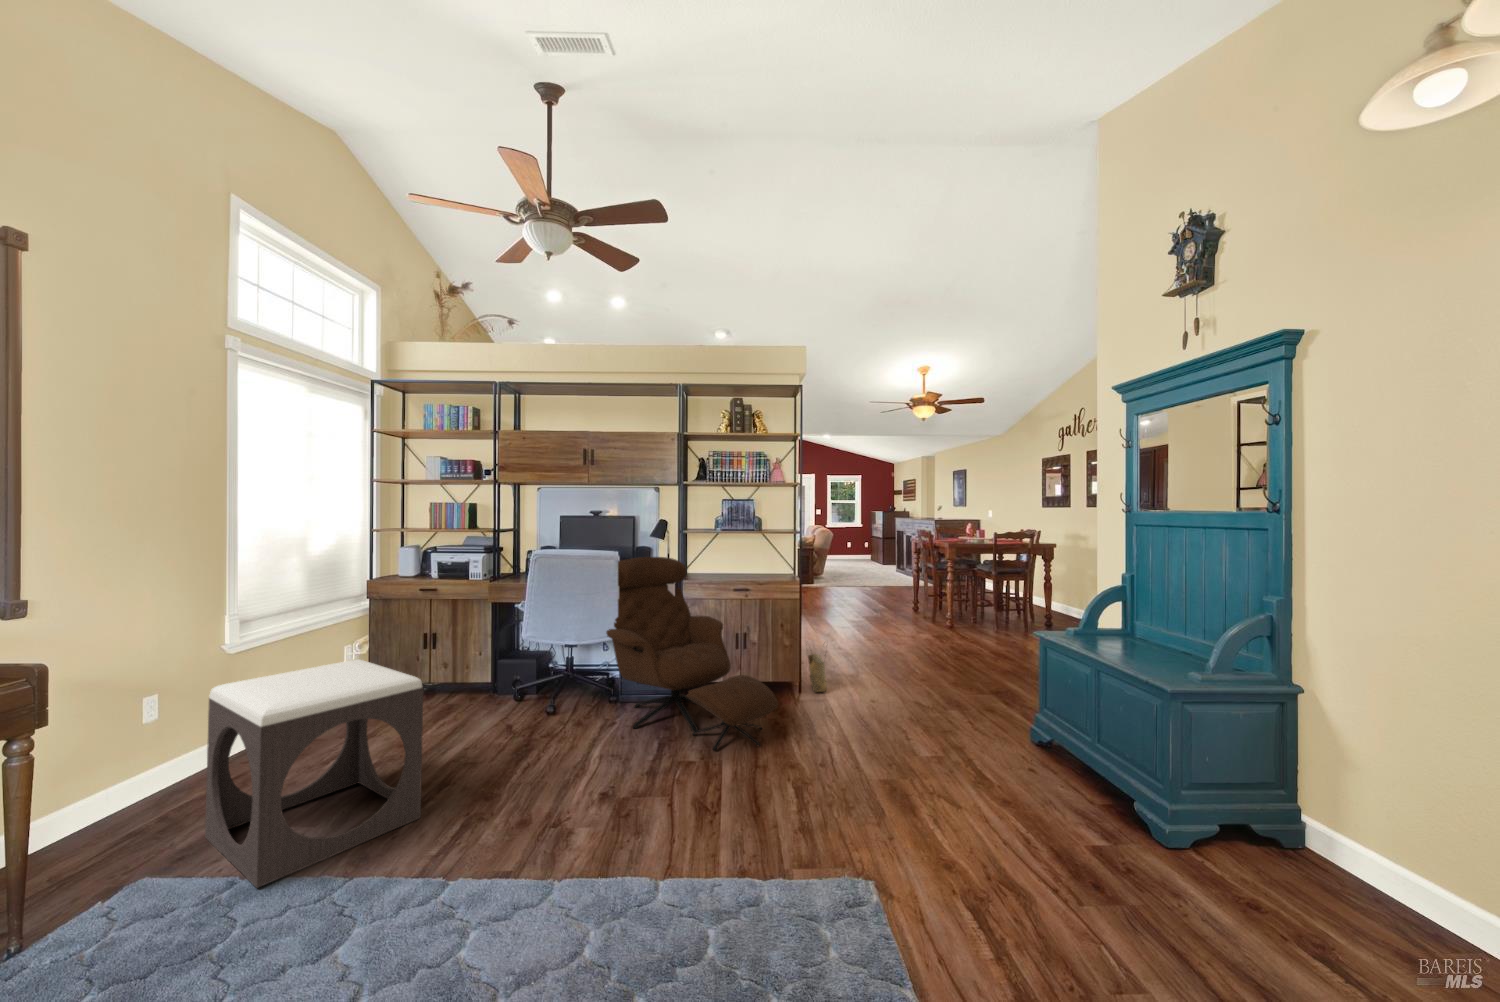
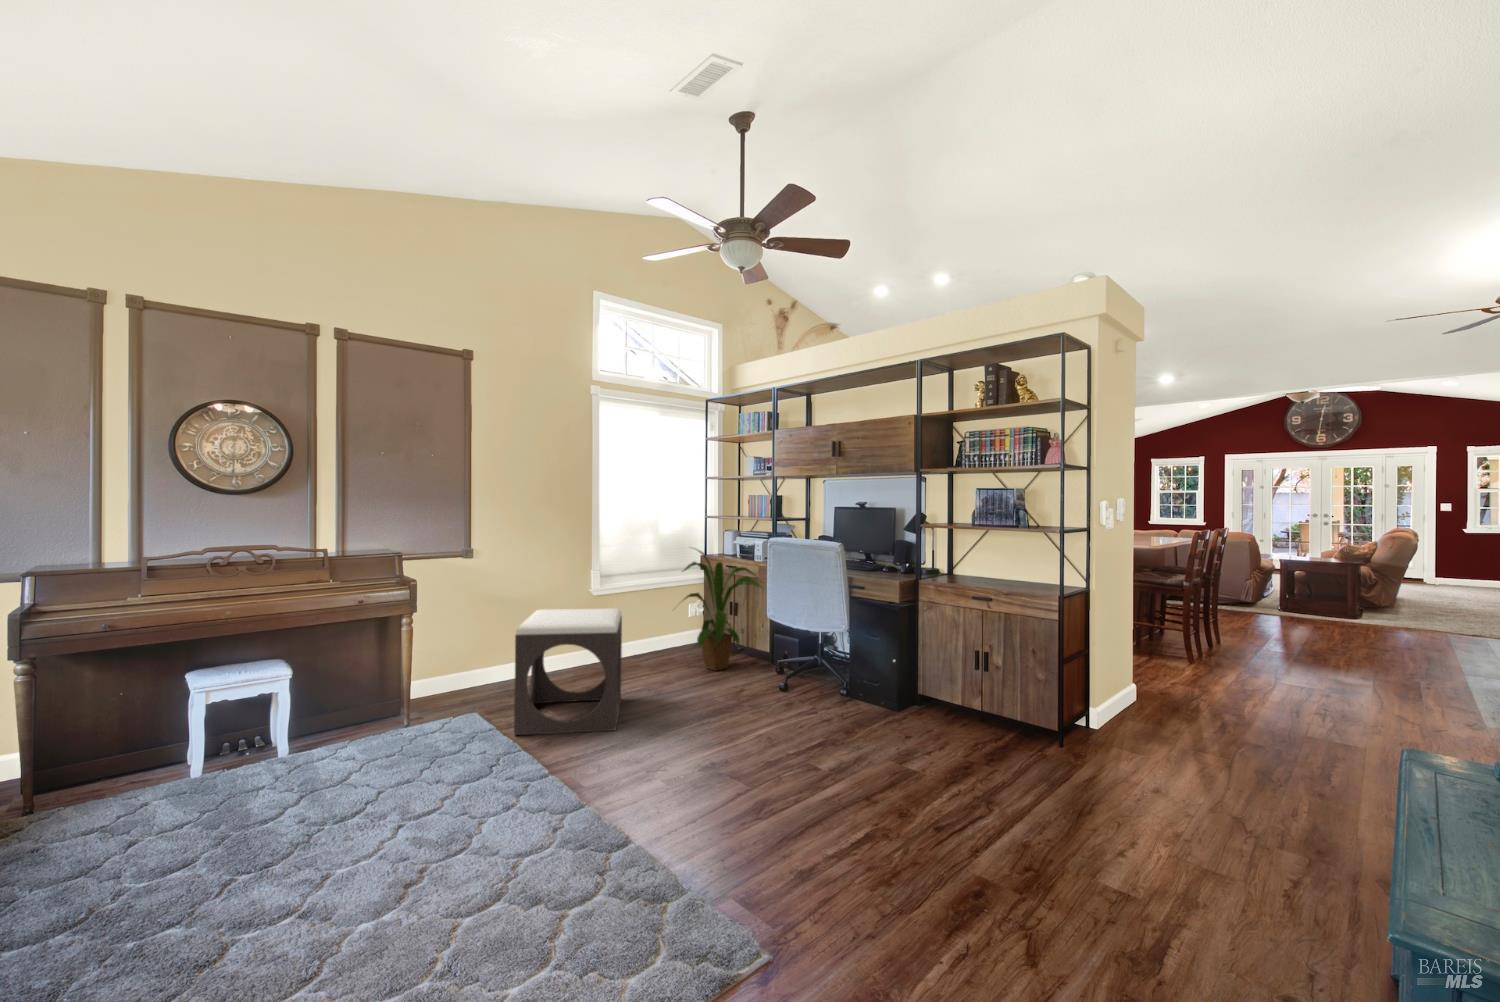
lounge chair: present [606,557,778,750] -> none [815,551,957,775]
house plant: none [380,567,506,715] -> present [683,549,762,671]
woven basket: present [808,654,827,692] -> none [1079,678,1114,752]

